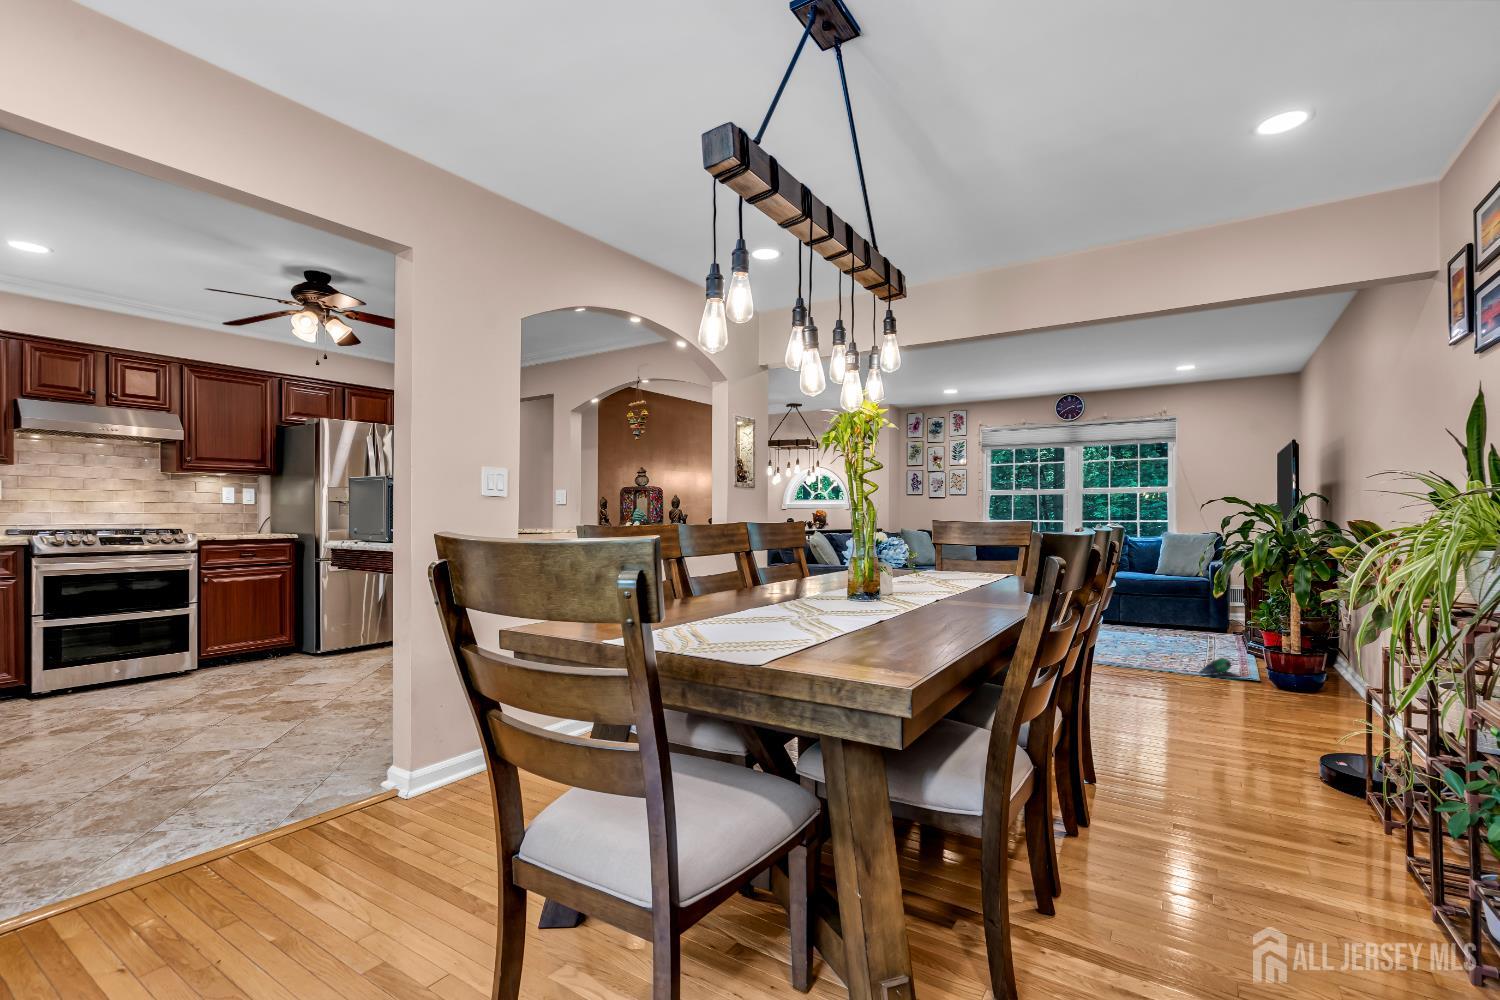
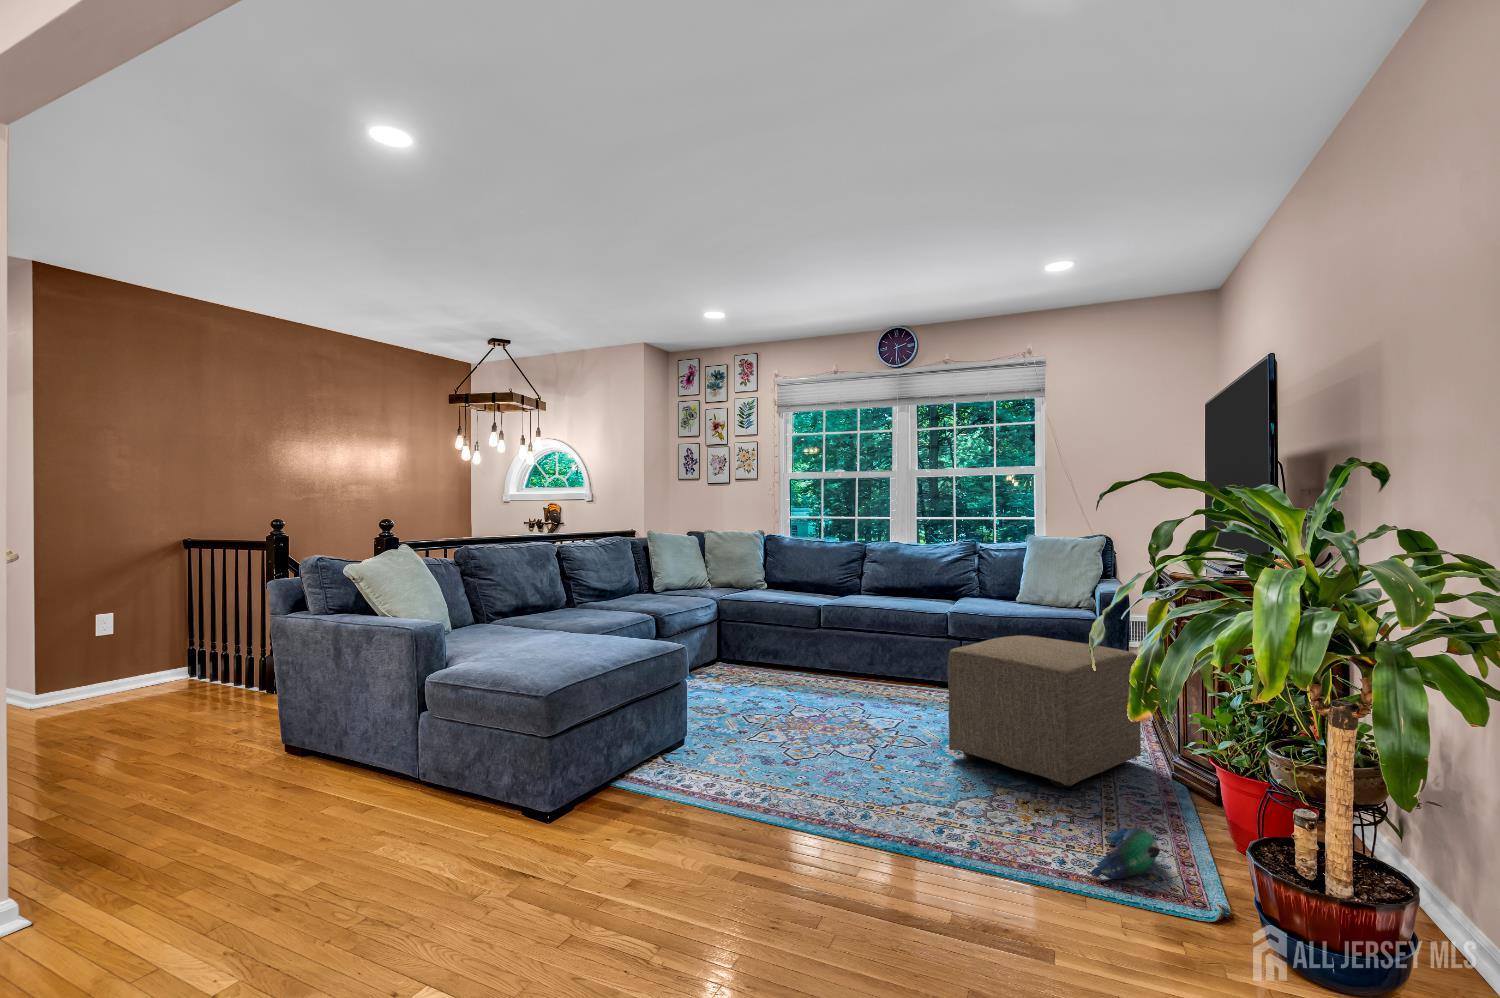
ottoman: none [1121,585,1231,655] -> present [948,635,1141,788]

